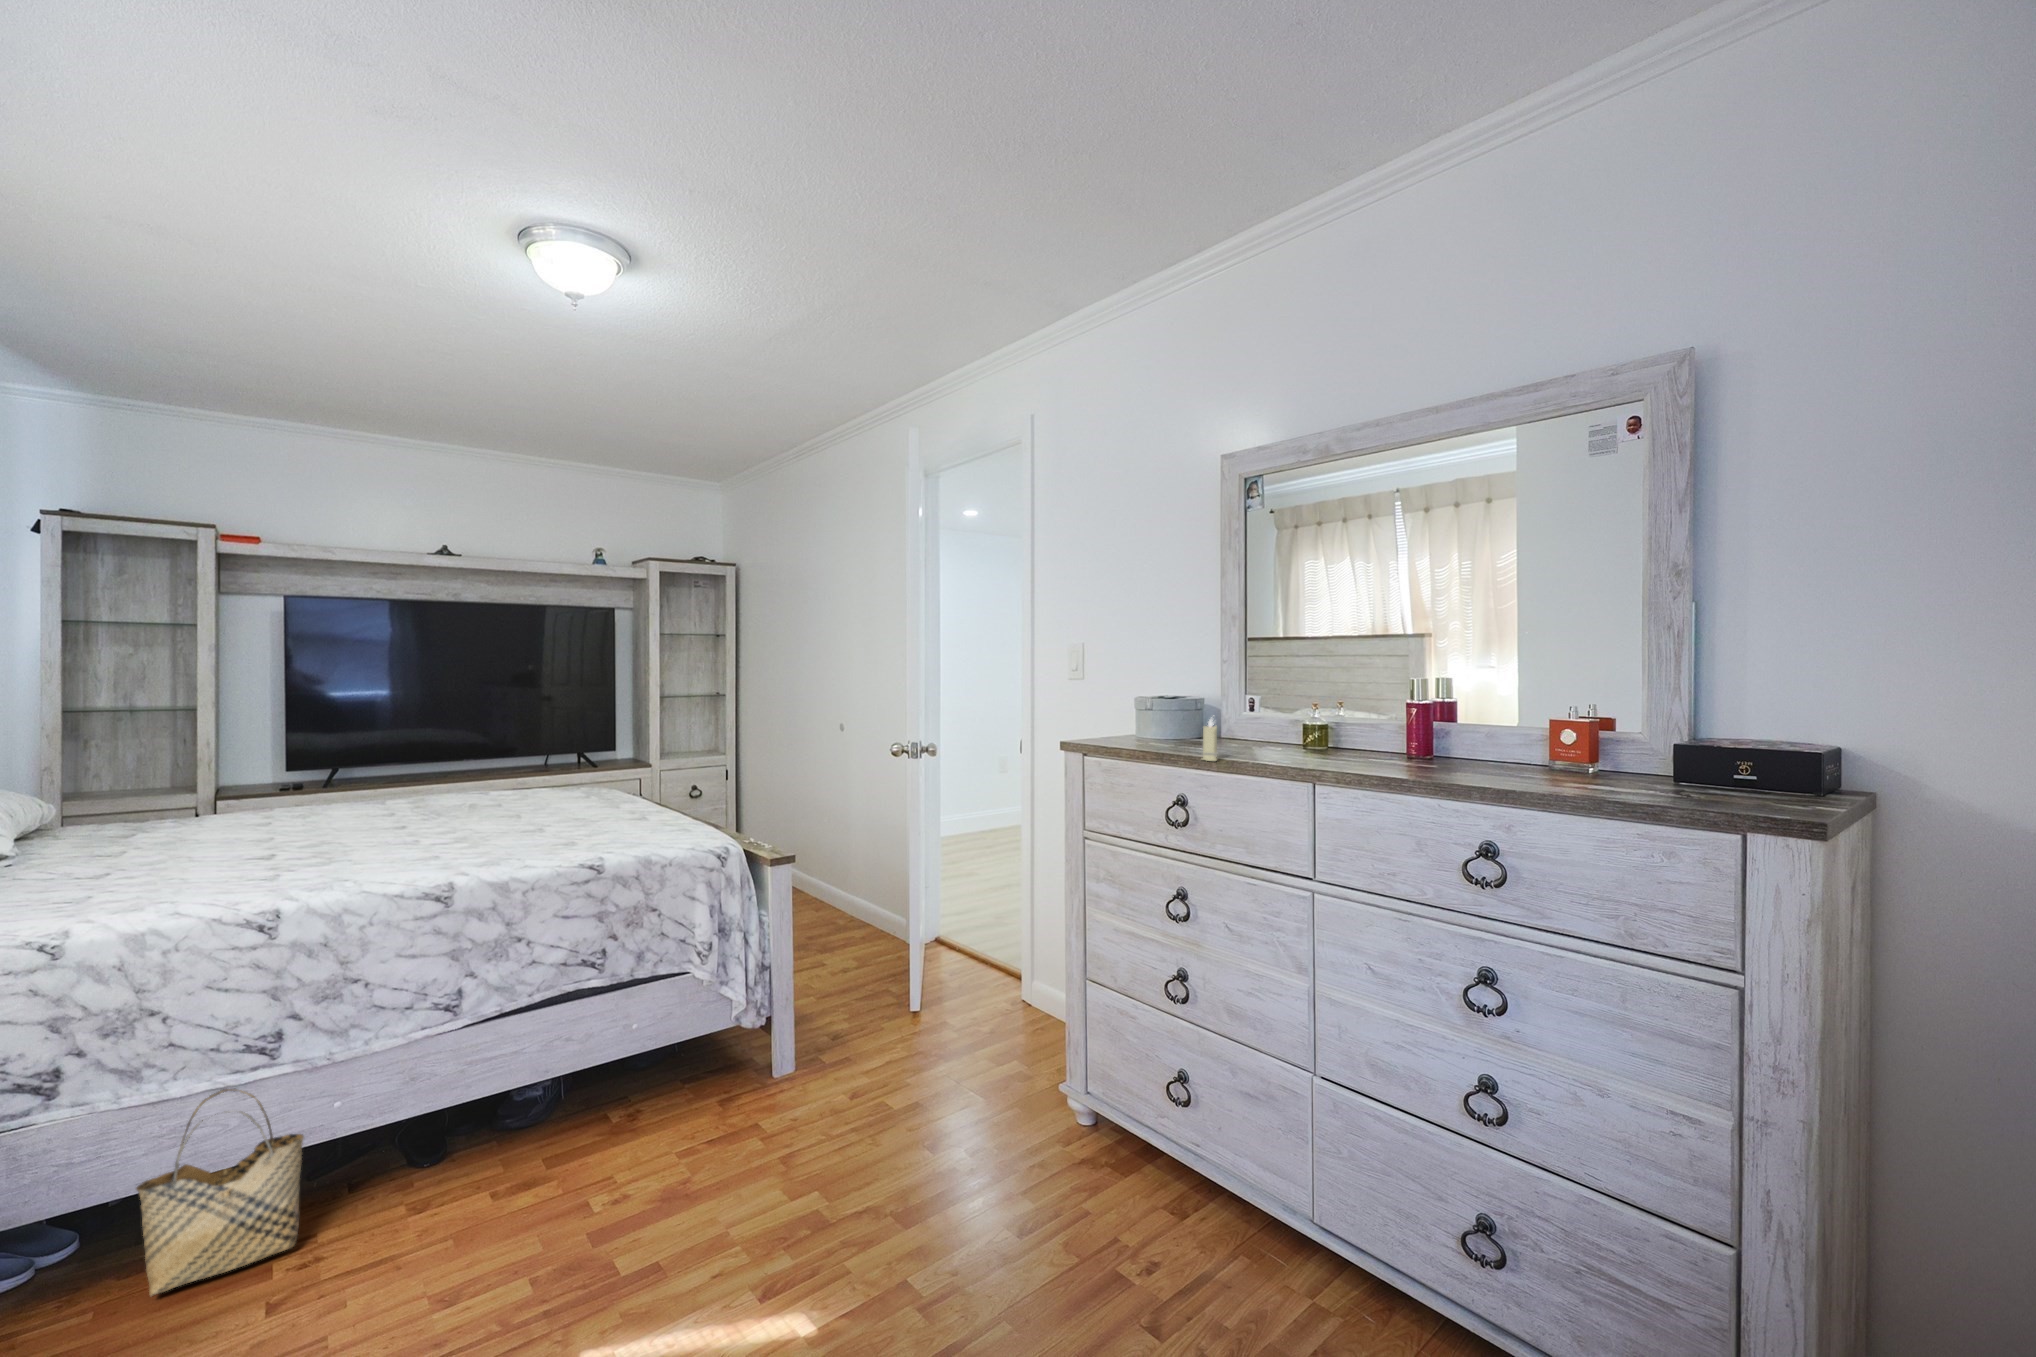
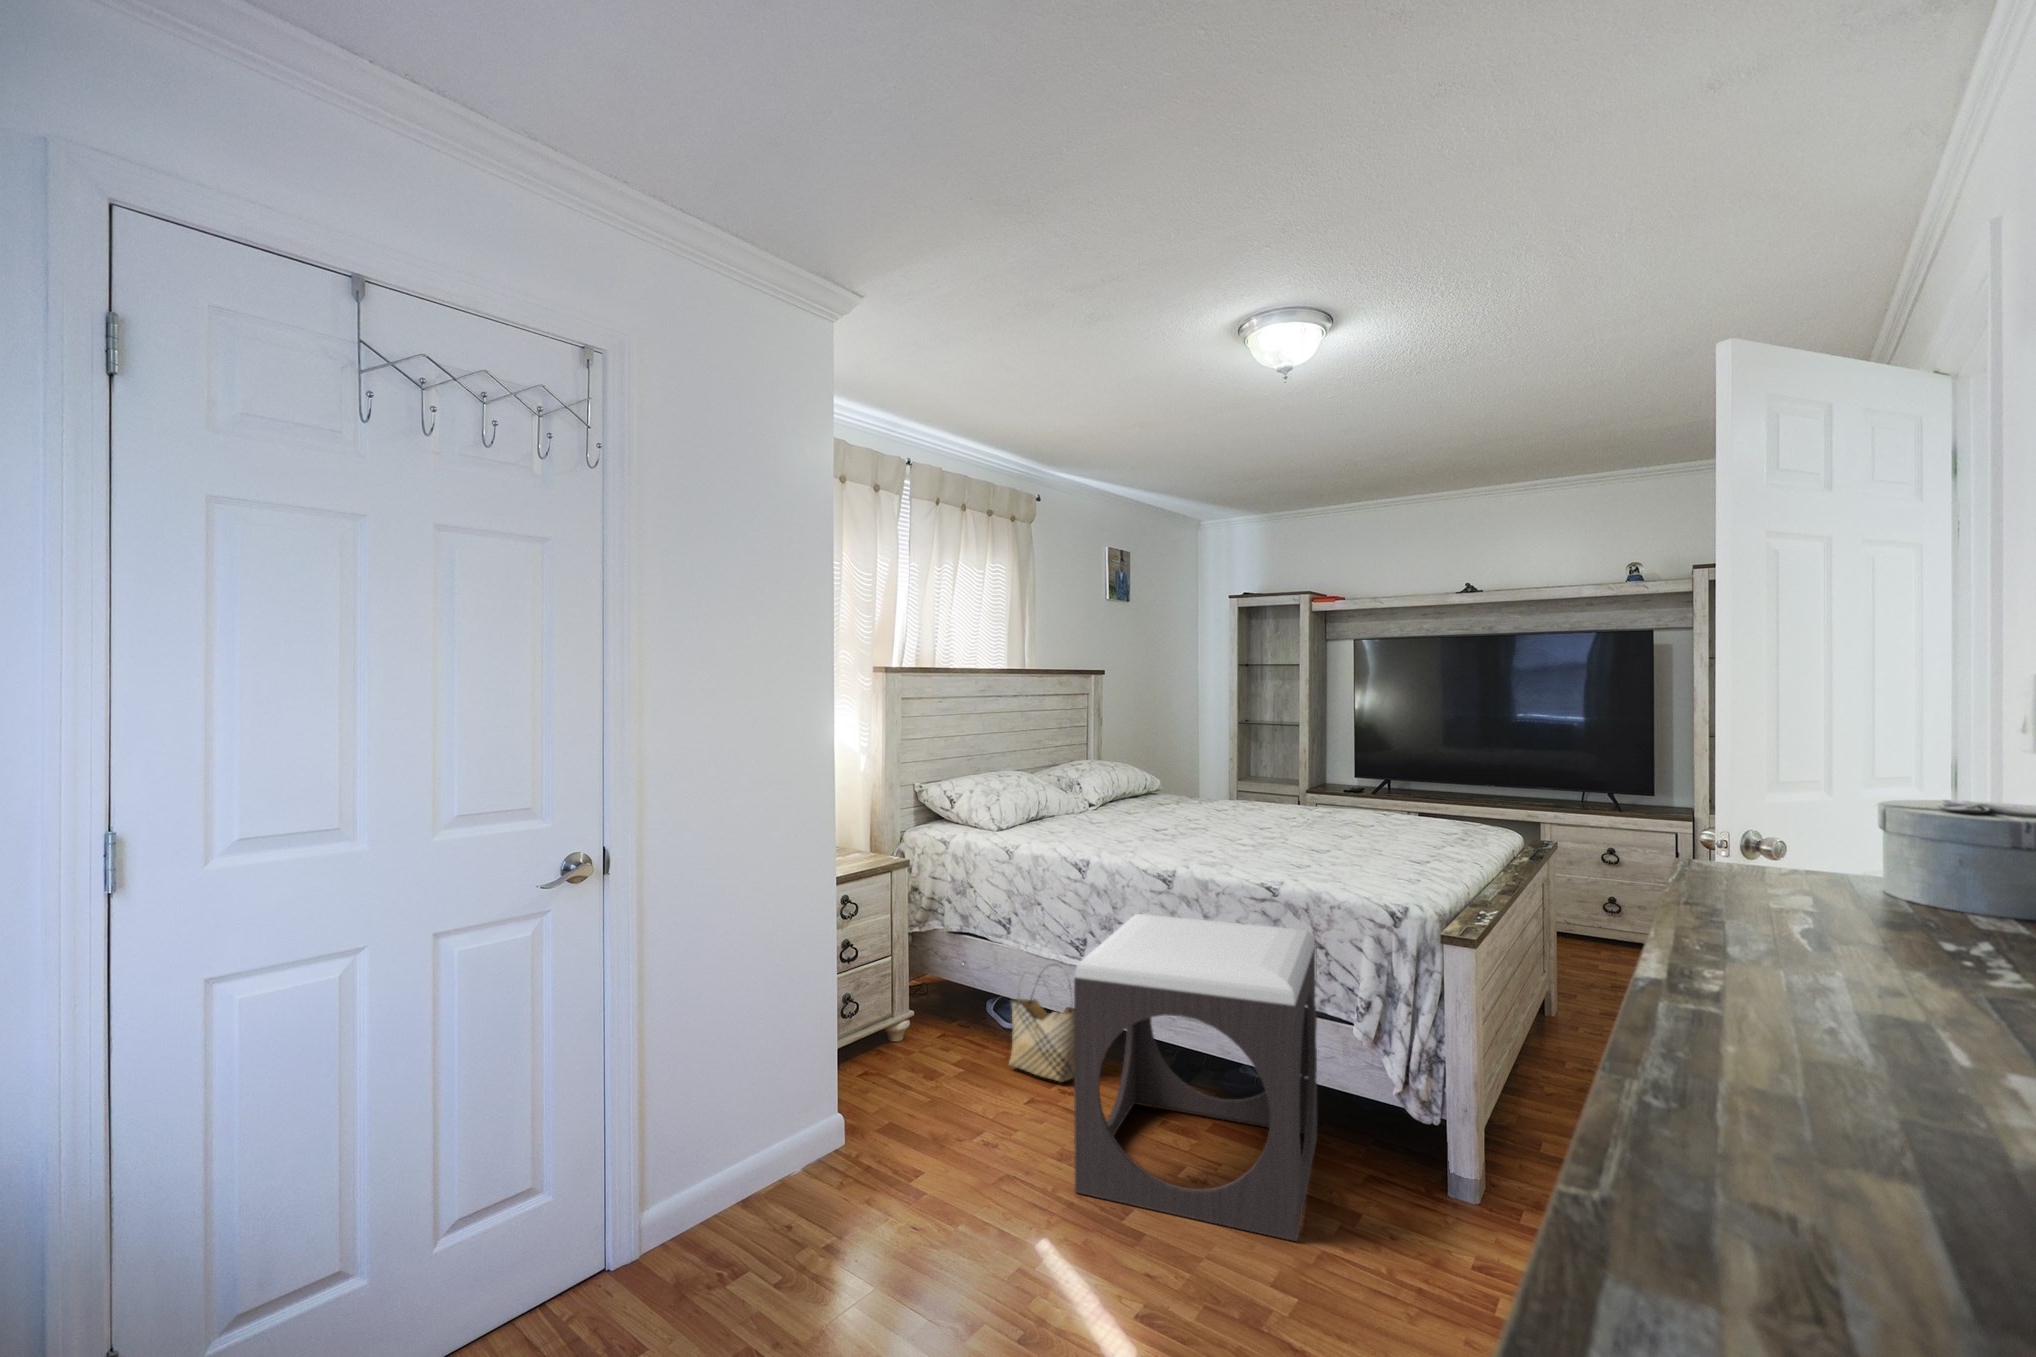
candle: present [1202,719,1217,761] -> none [1915,848,1964,955]
footstool: none [422,899,767,1299] -> present [1074,914,1317,1241]

